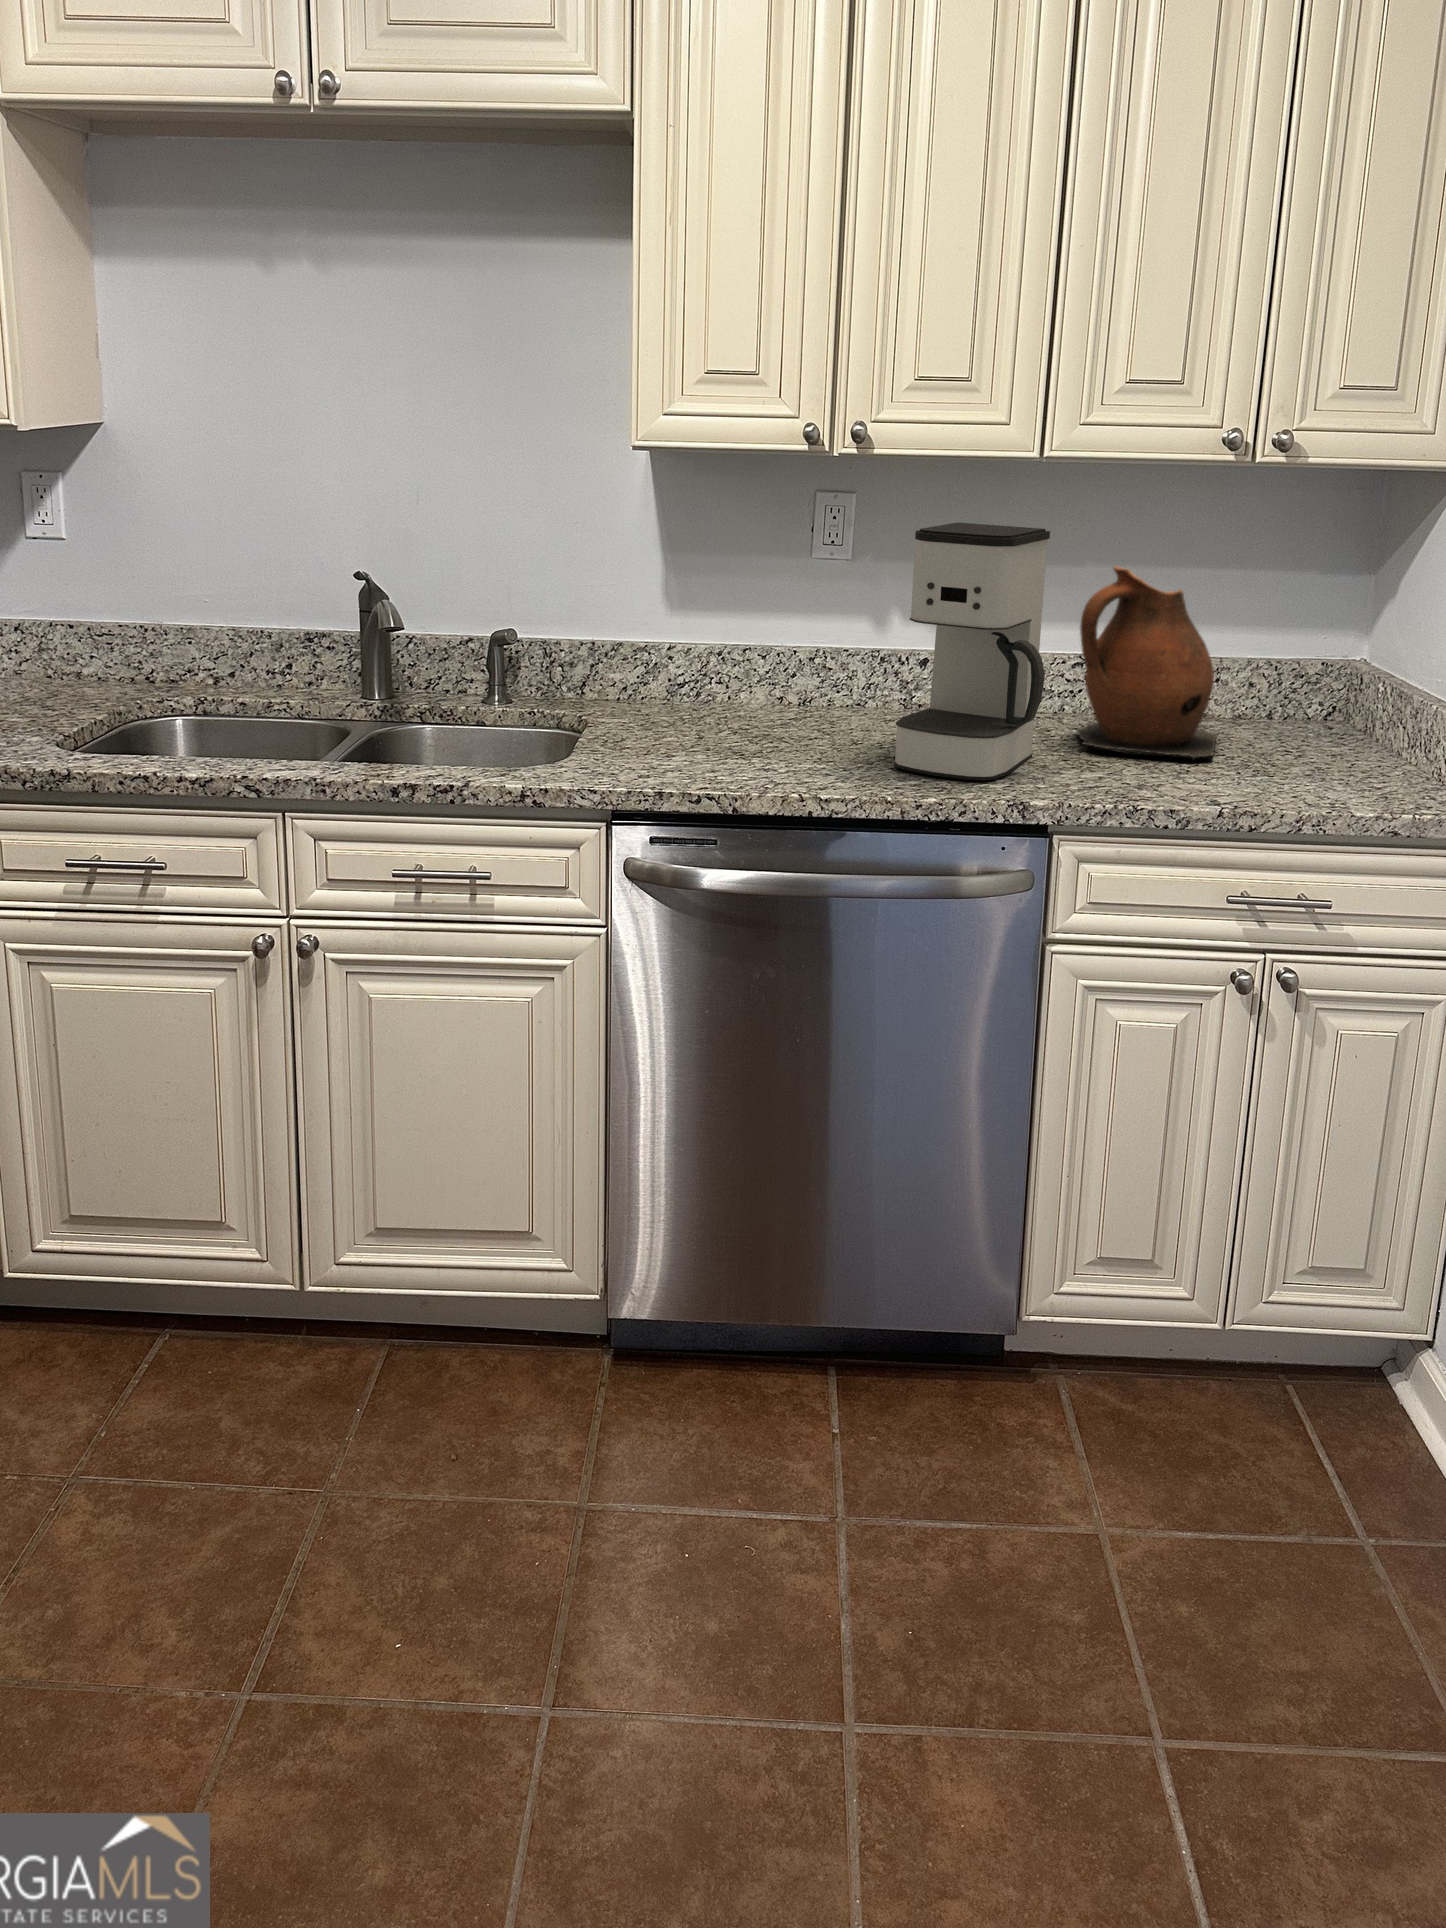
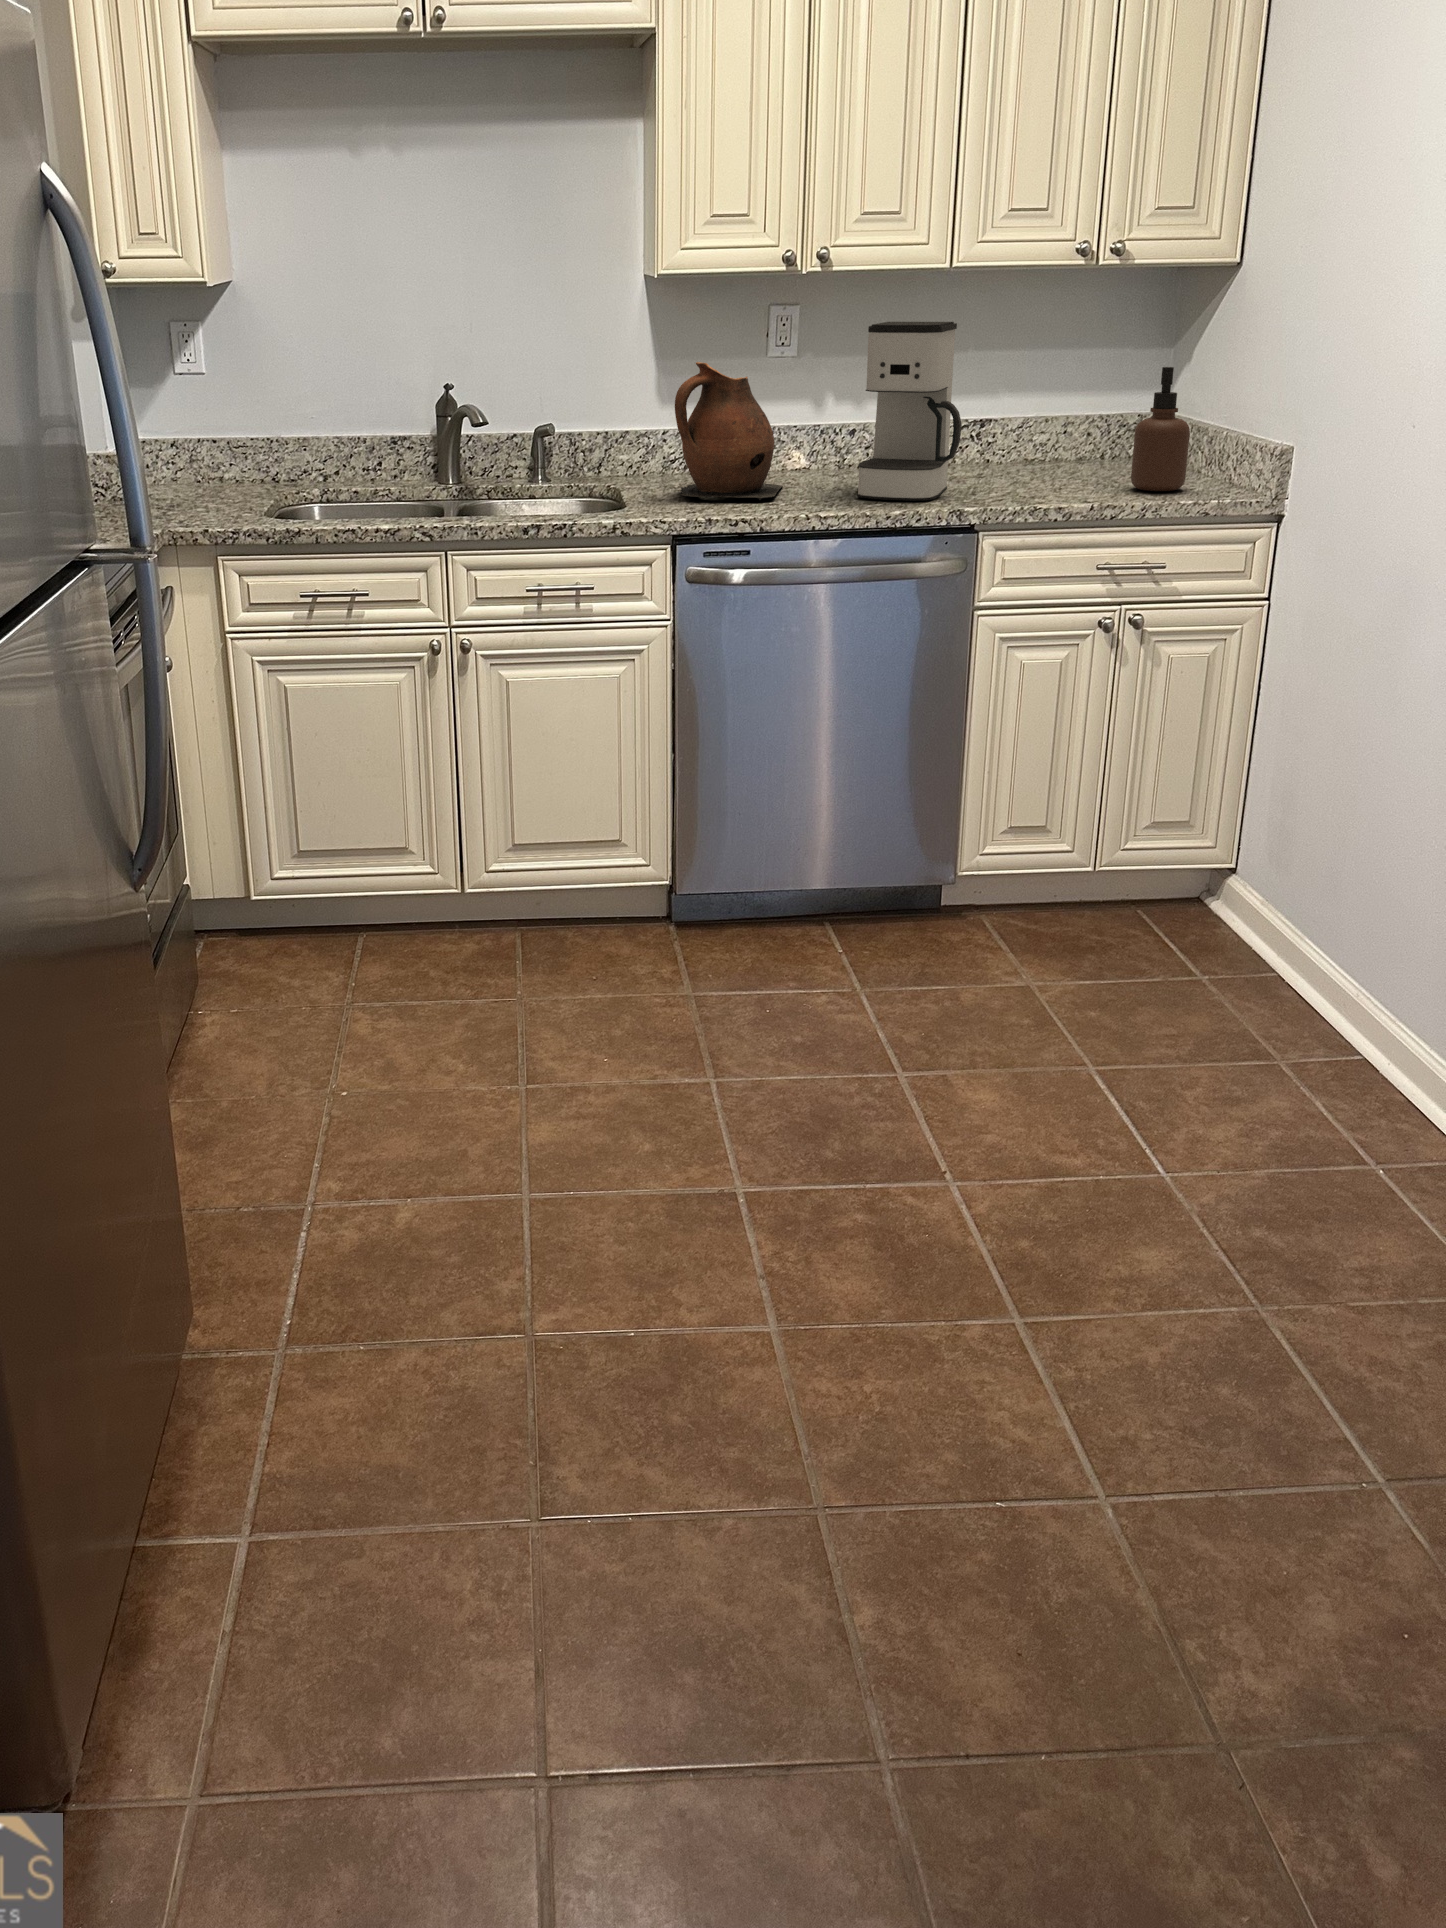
ceramic pitcher: present [1078,567,1217,760] -> present [675,362,783,500]
soap dispenser: none [1292,611,1379,789] -> present [1131,367,1190,491]

